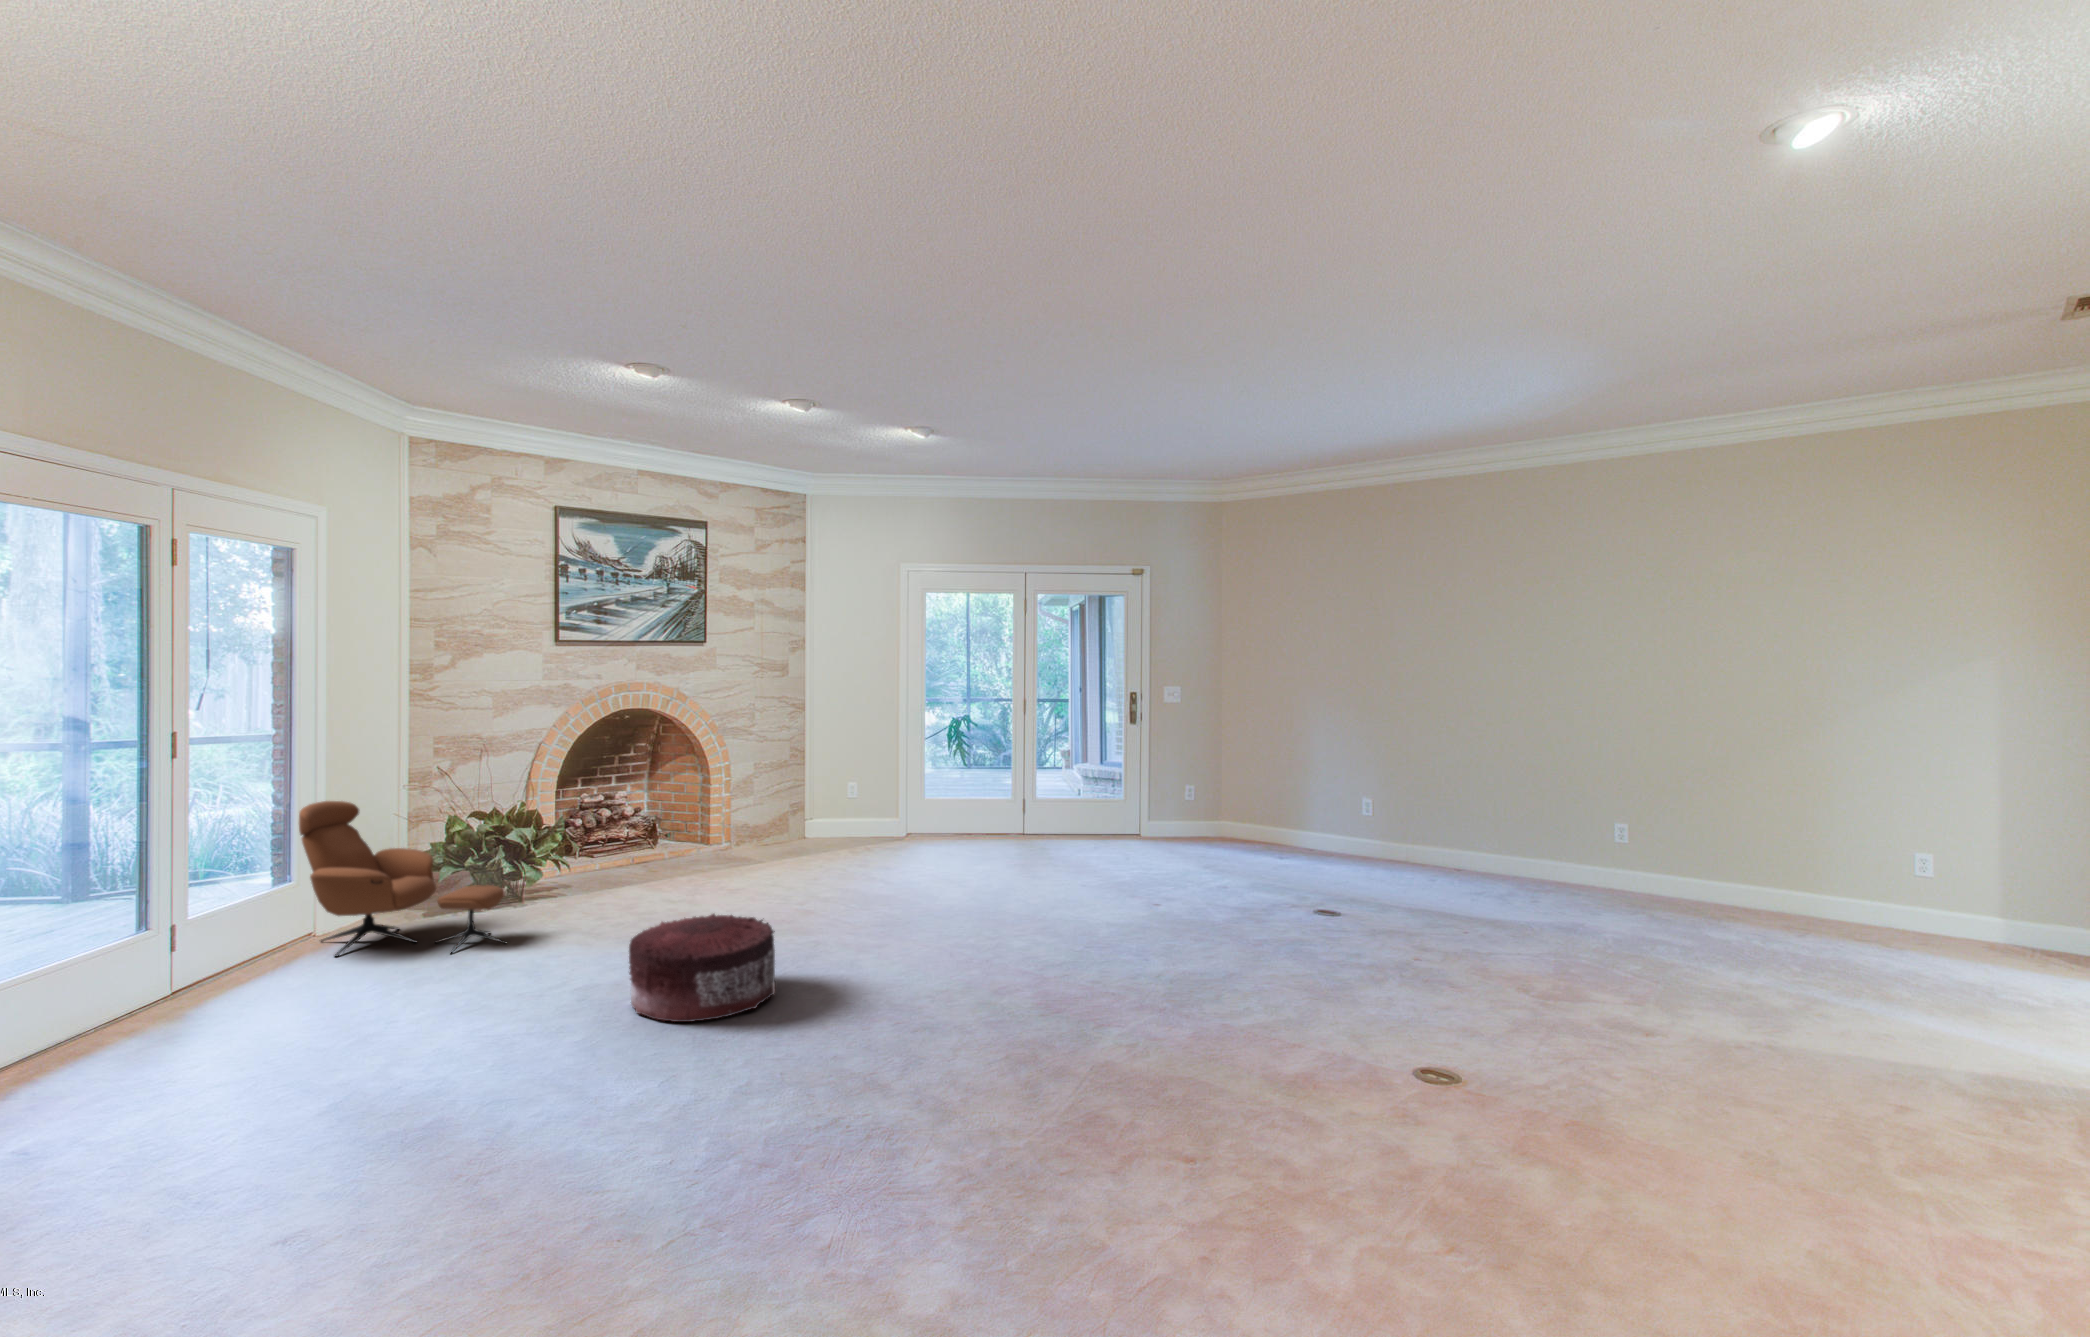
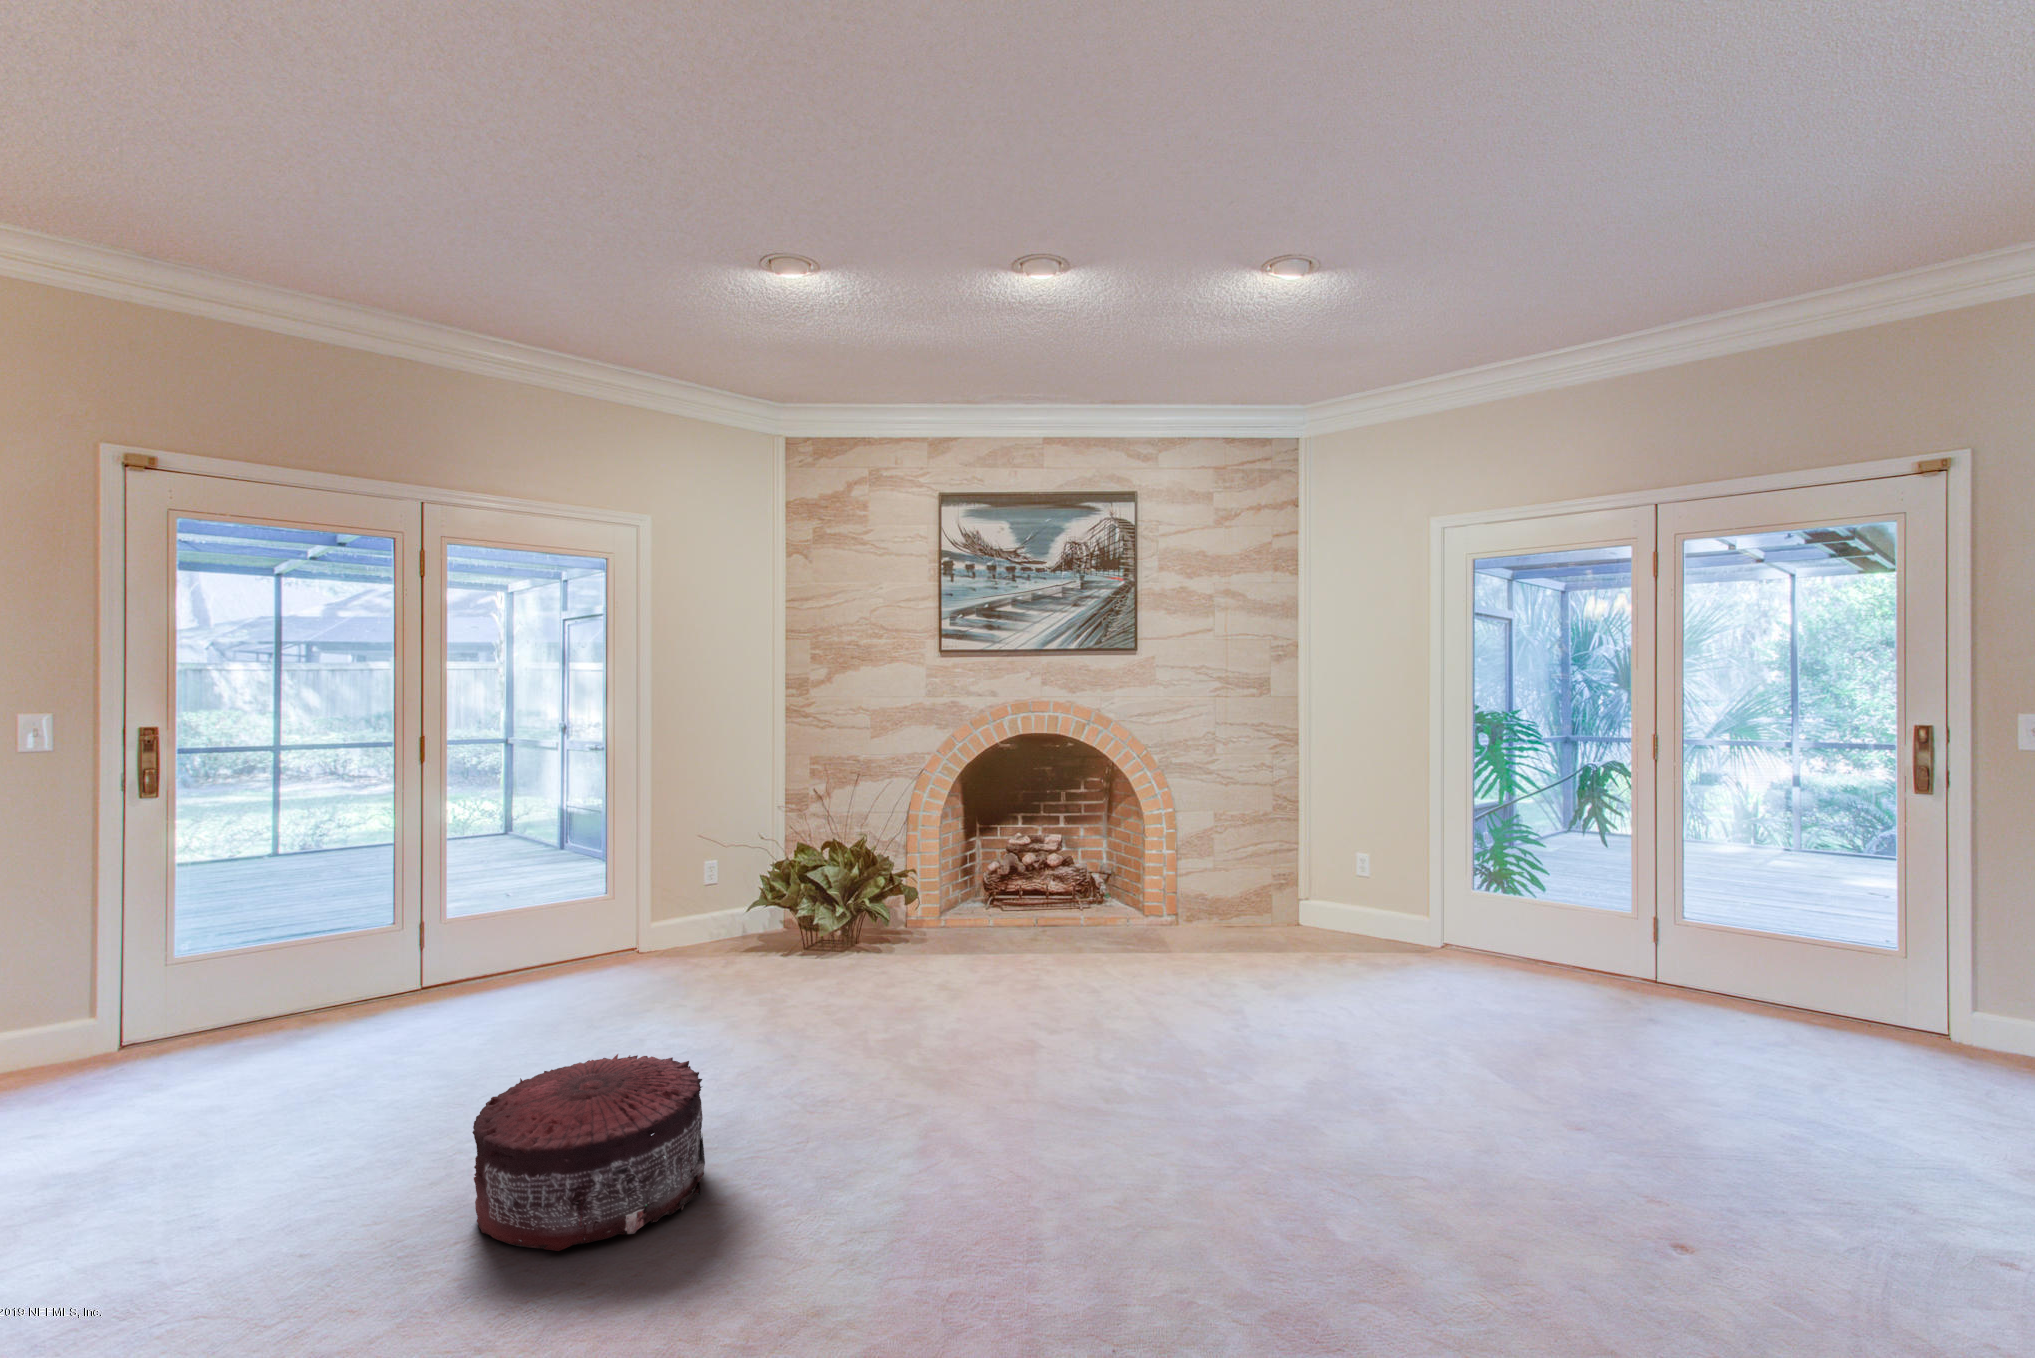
lounge chair: present [299,801,506,957] -> none [582,816,728,1012]

